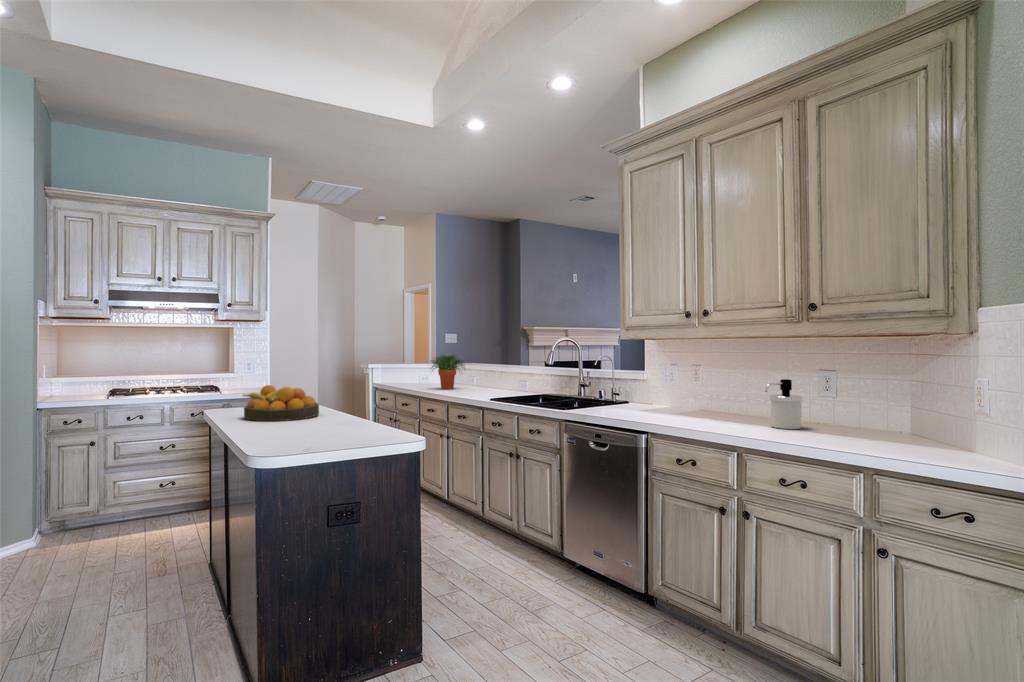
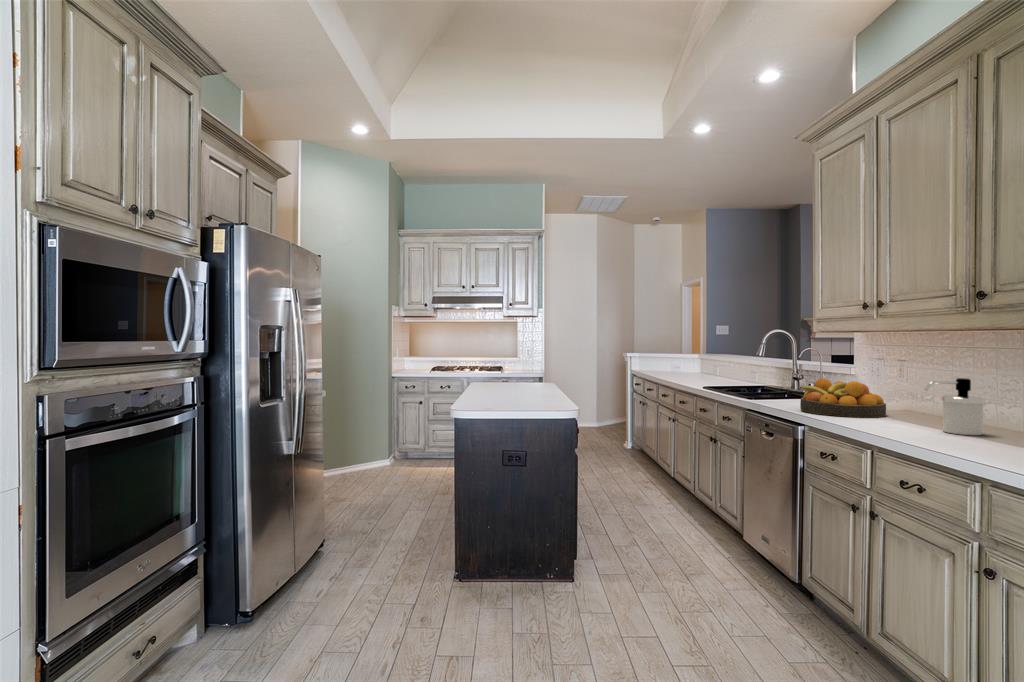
potted plant: present [432,355,464,390] -> none [665,347,706,380]
fruit bowl: present [243,385,319,421] -> present [800,378,886,418]

